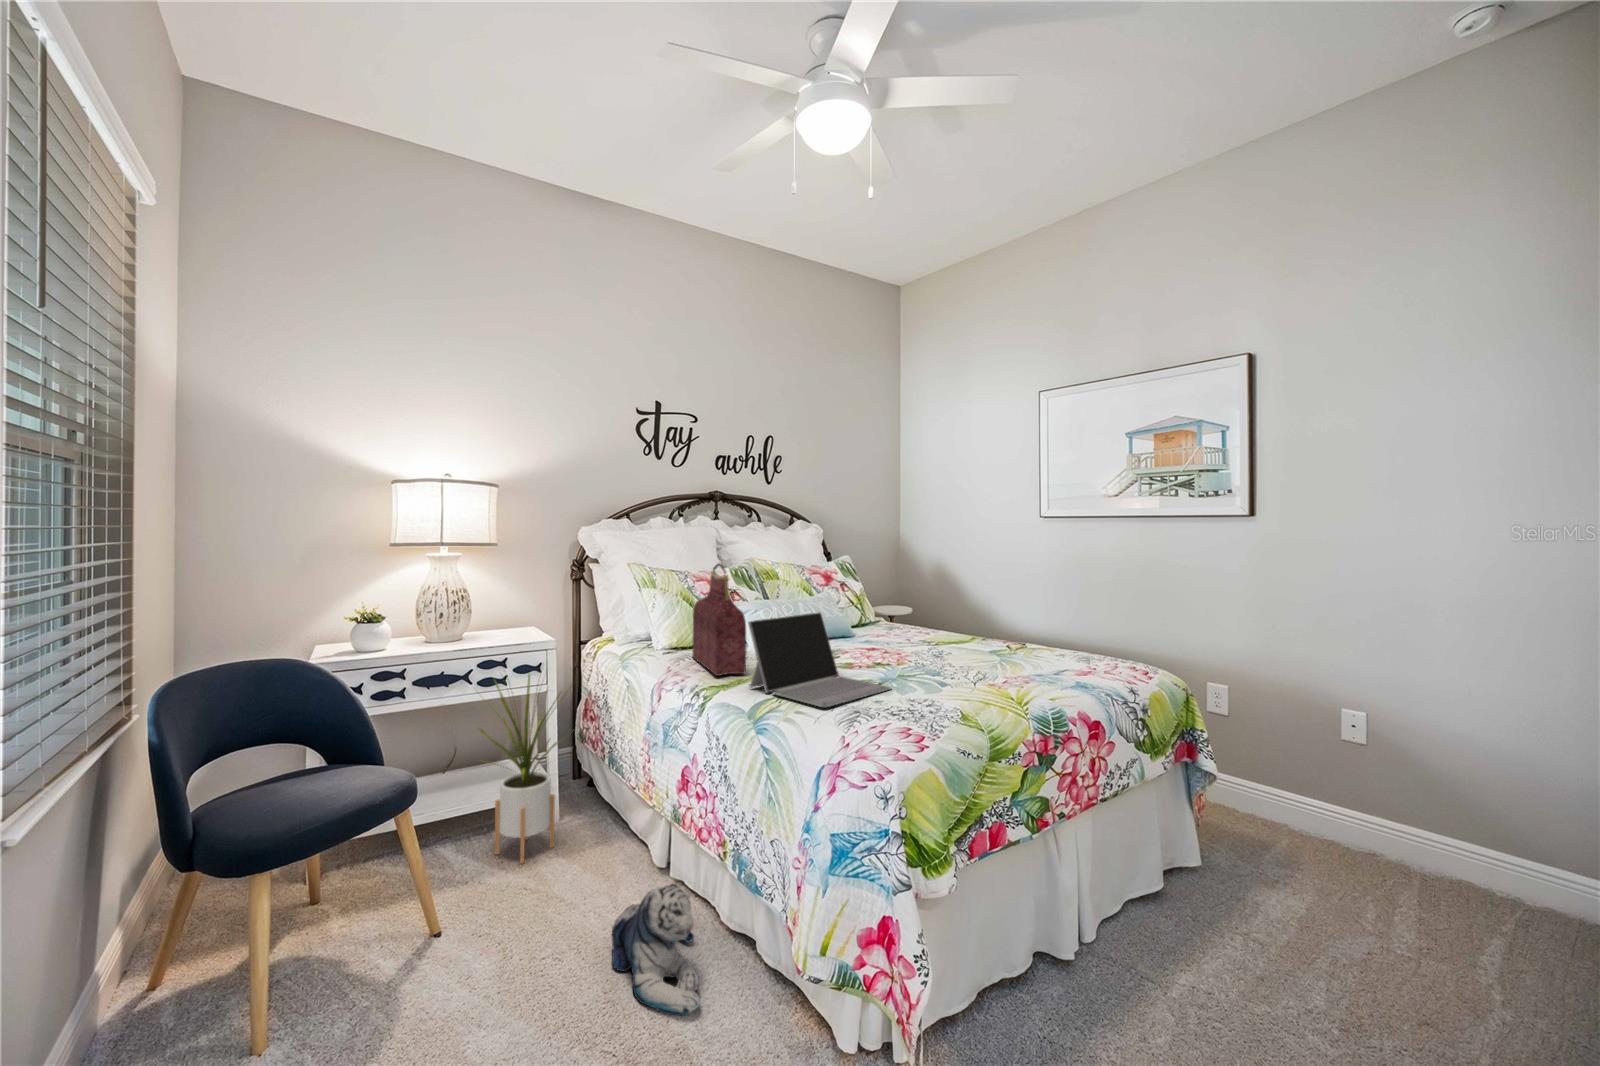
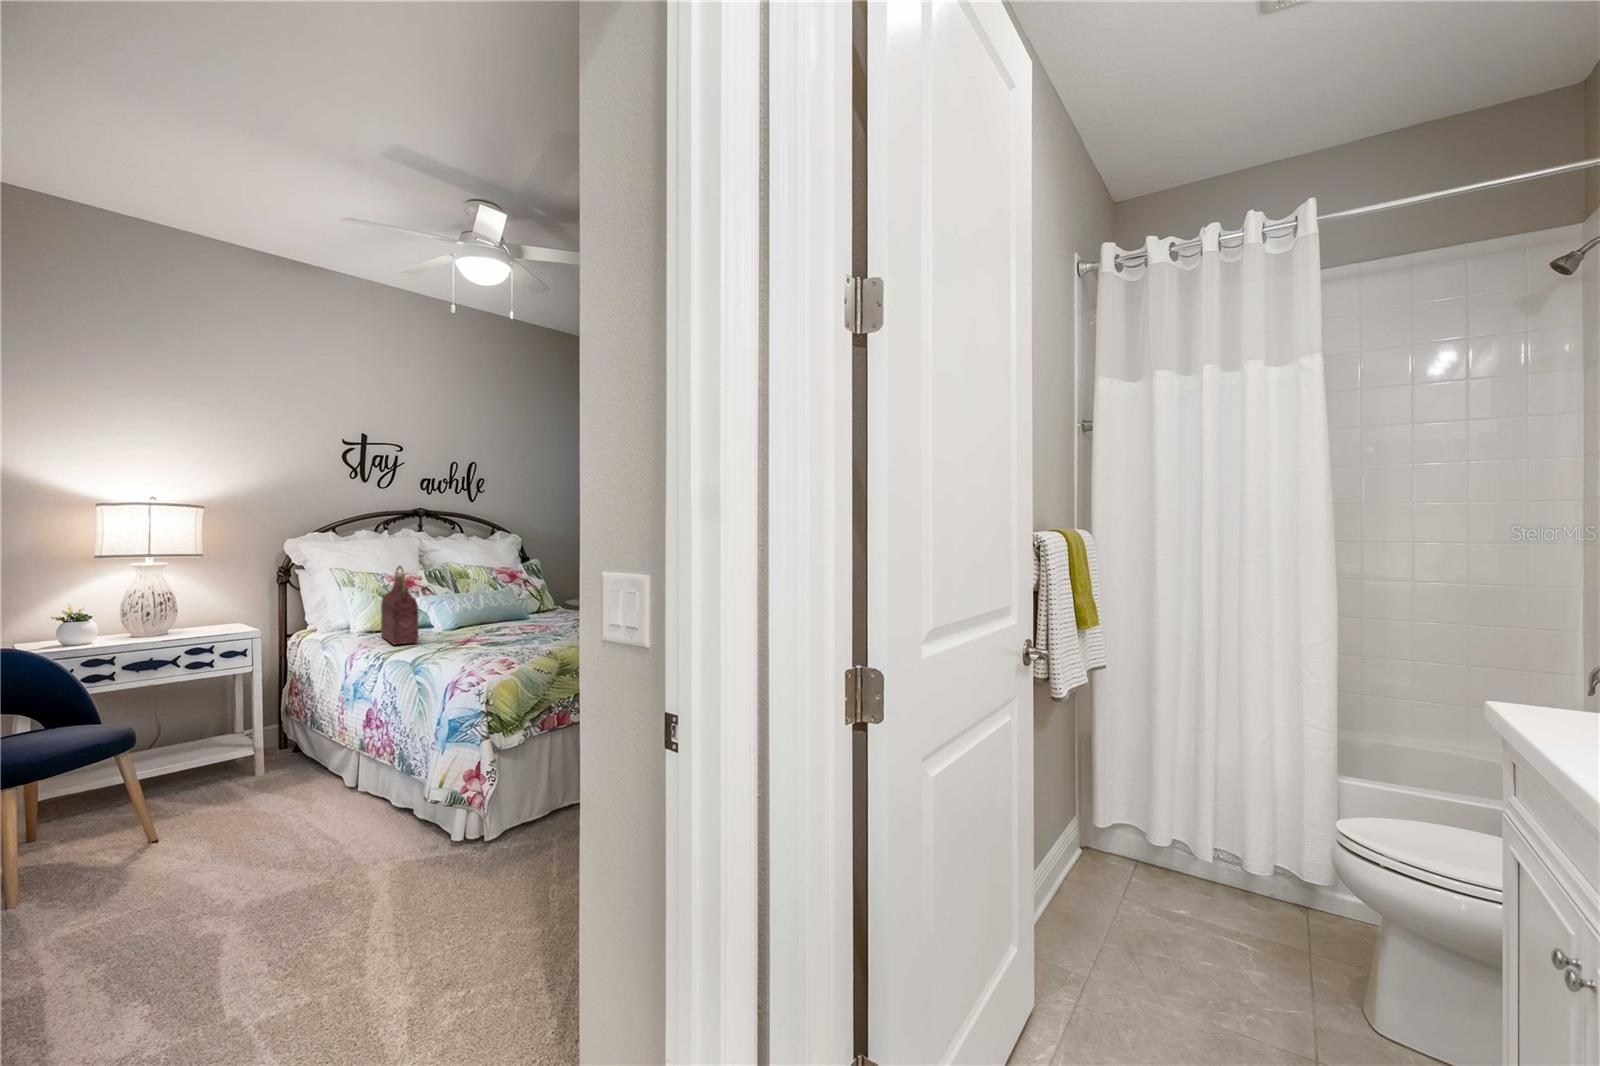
laptop: present [748,613,891,707] -> none [414,598,521,655]
house plant: present [479,671,568,864] -> none [185,646,284,800]
plush toy: present [611,884,701,1016] -> none [304,776,371,848]

